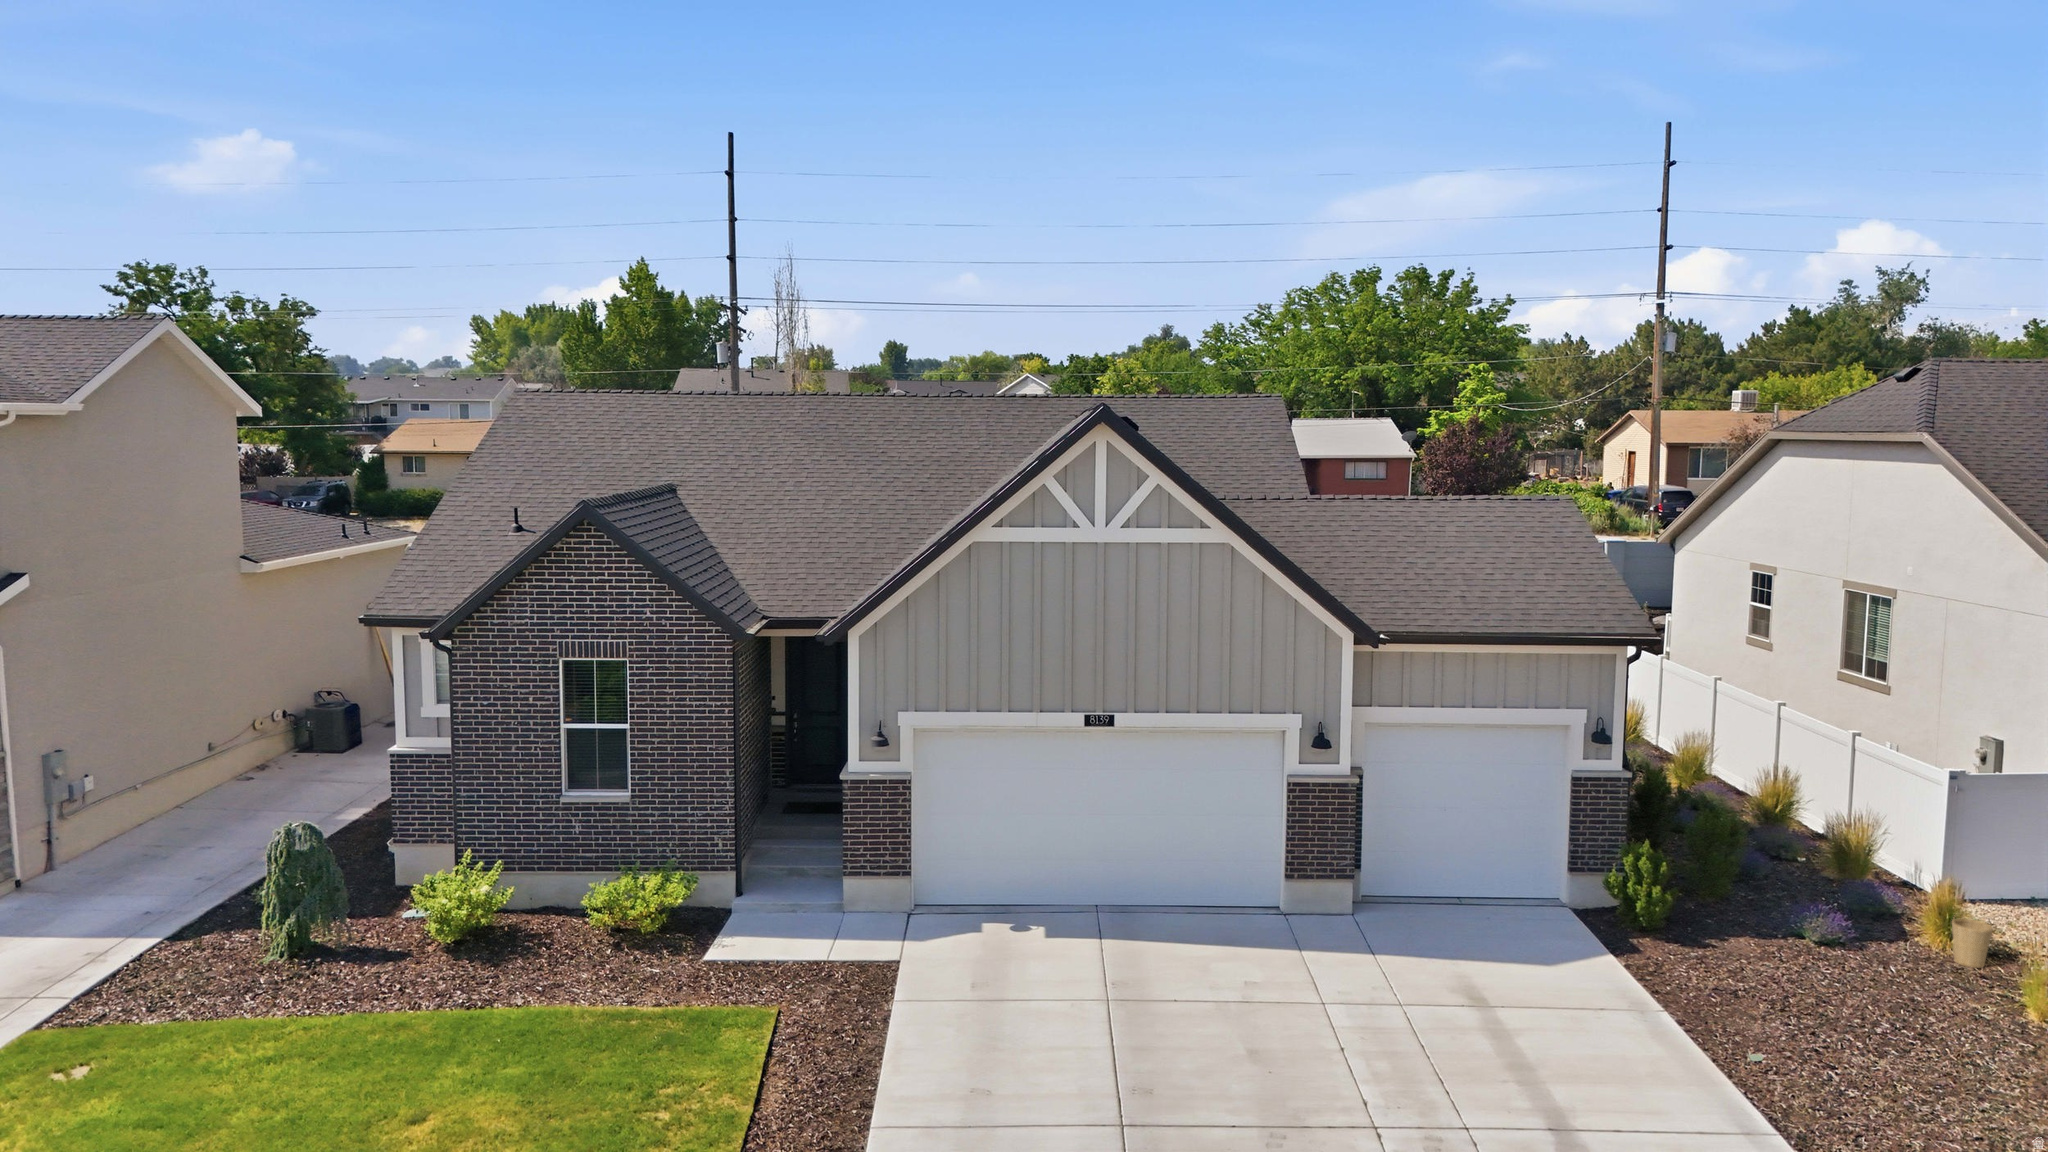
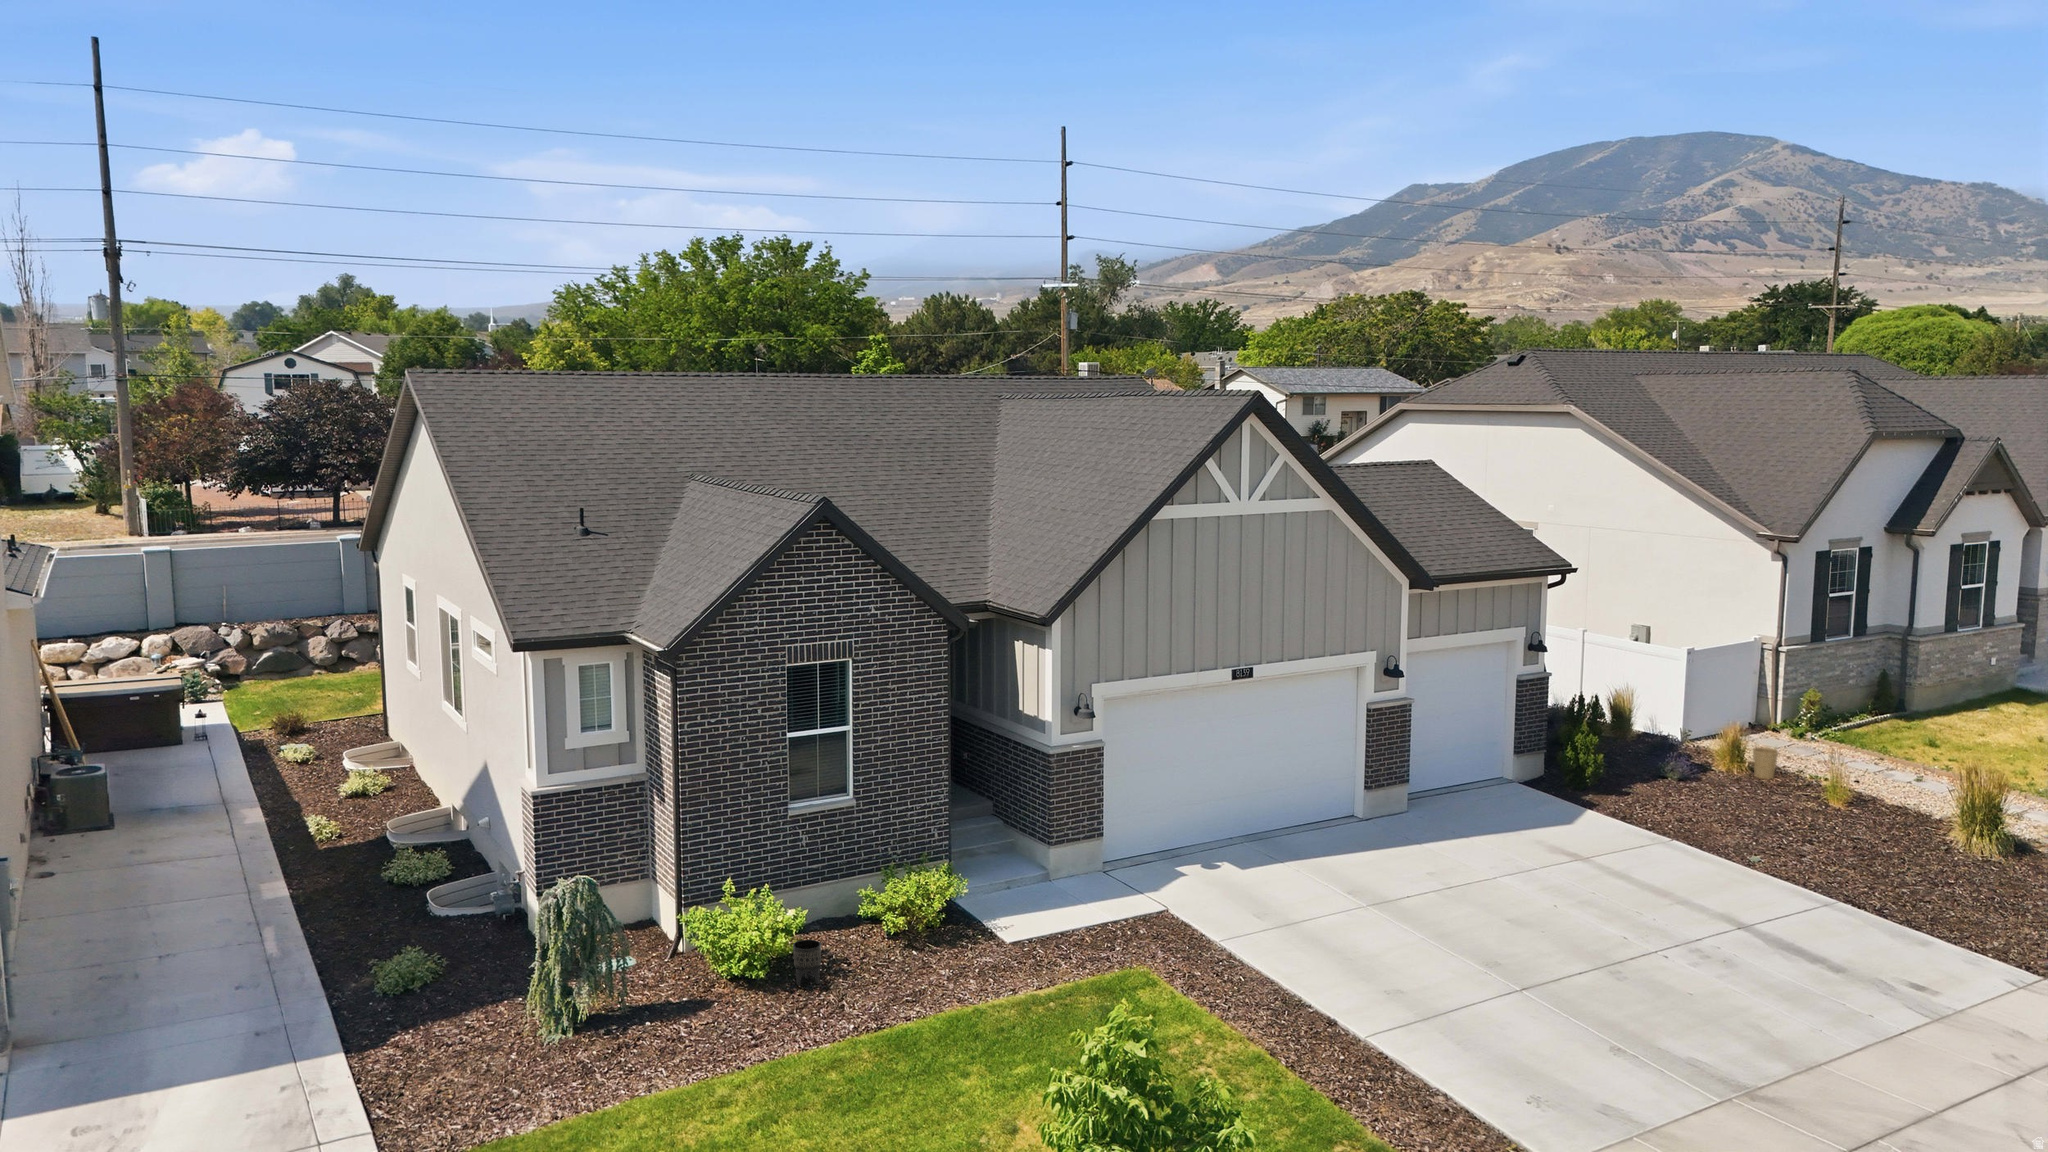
planter: none [440,920,469,965] -> present [793,940,821,985]

